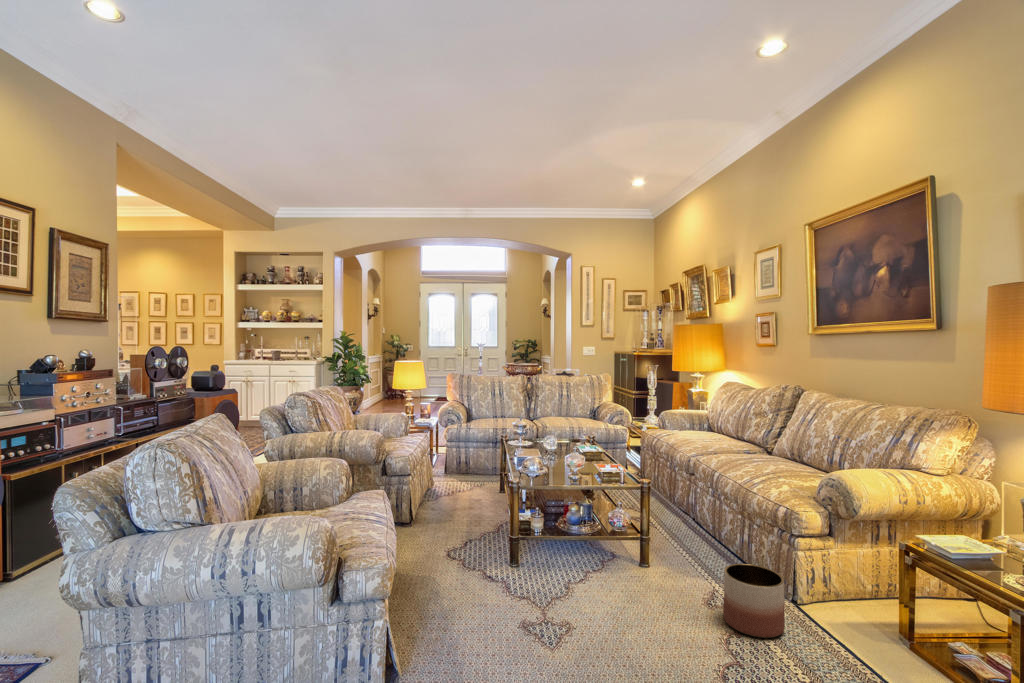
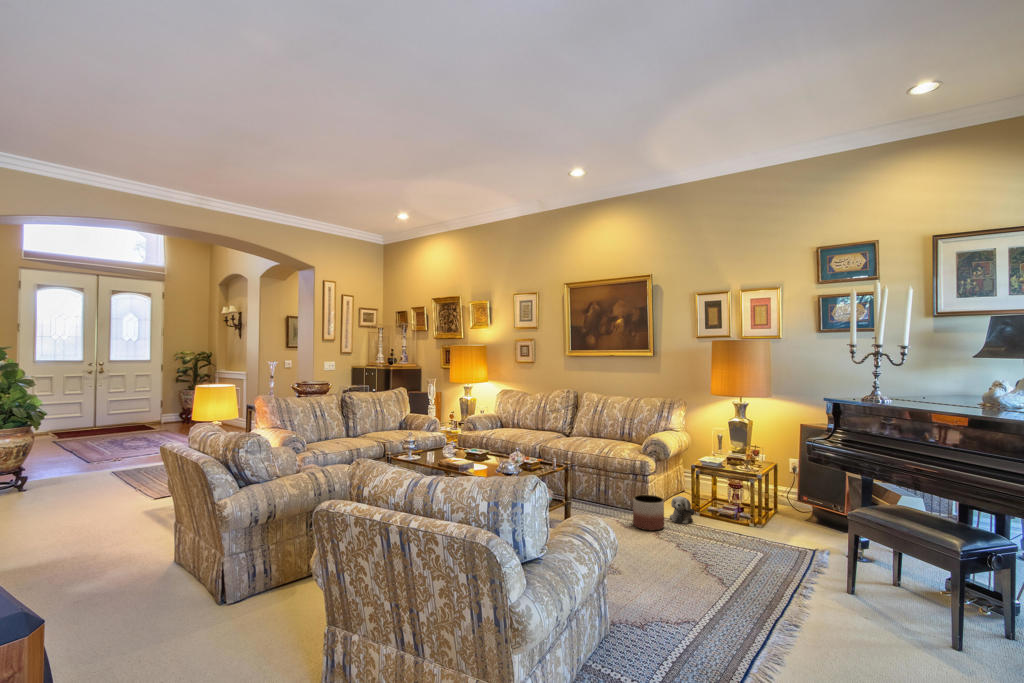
plush toy: none [821,592,888,655] -> present [670,496,694,524]

